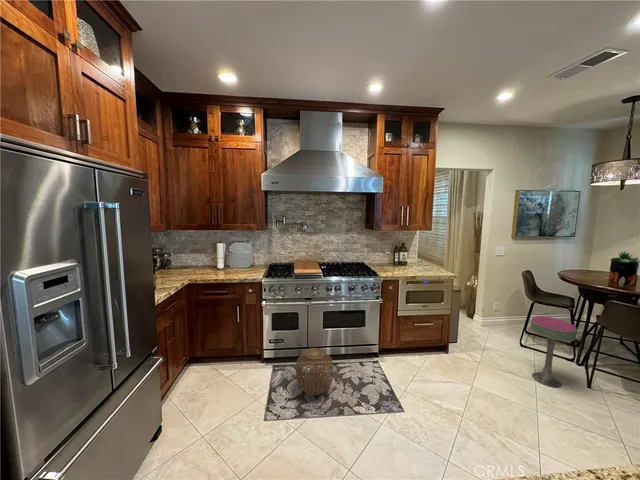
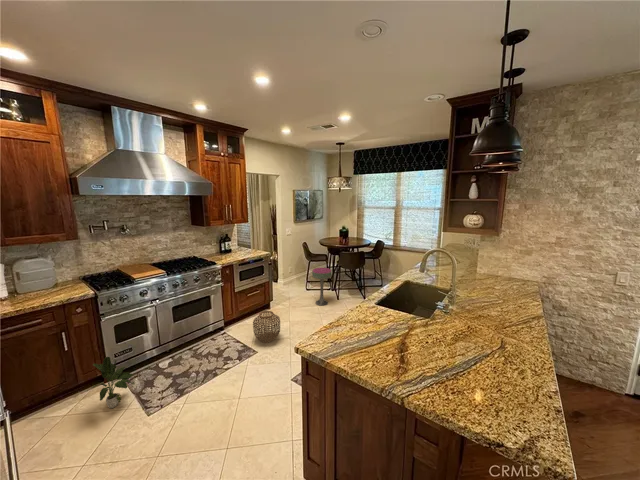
potted plant: none [235,340,273,391] -> present [92,357,134,408]
woven basket: present [296,348,333,395] -> present [253,311,280,343]

